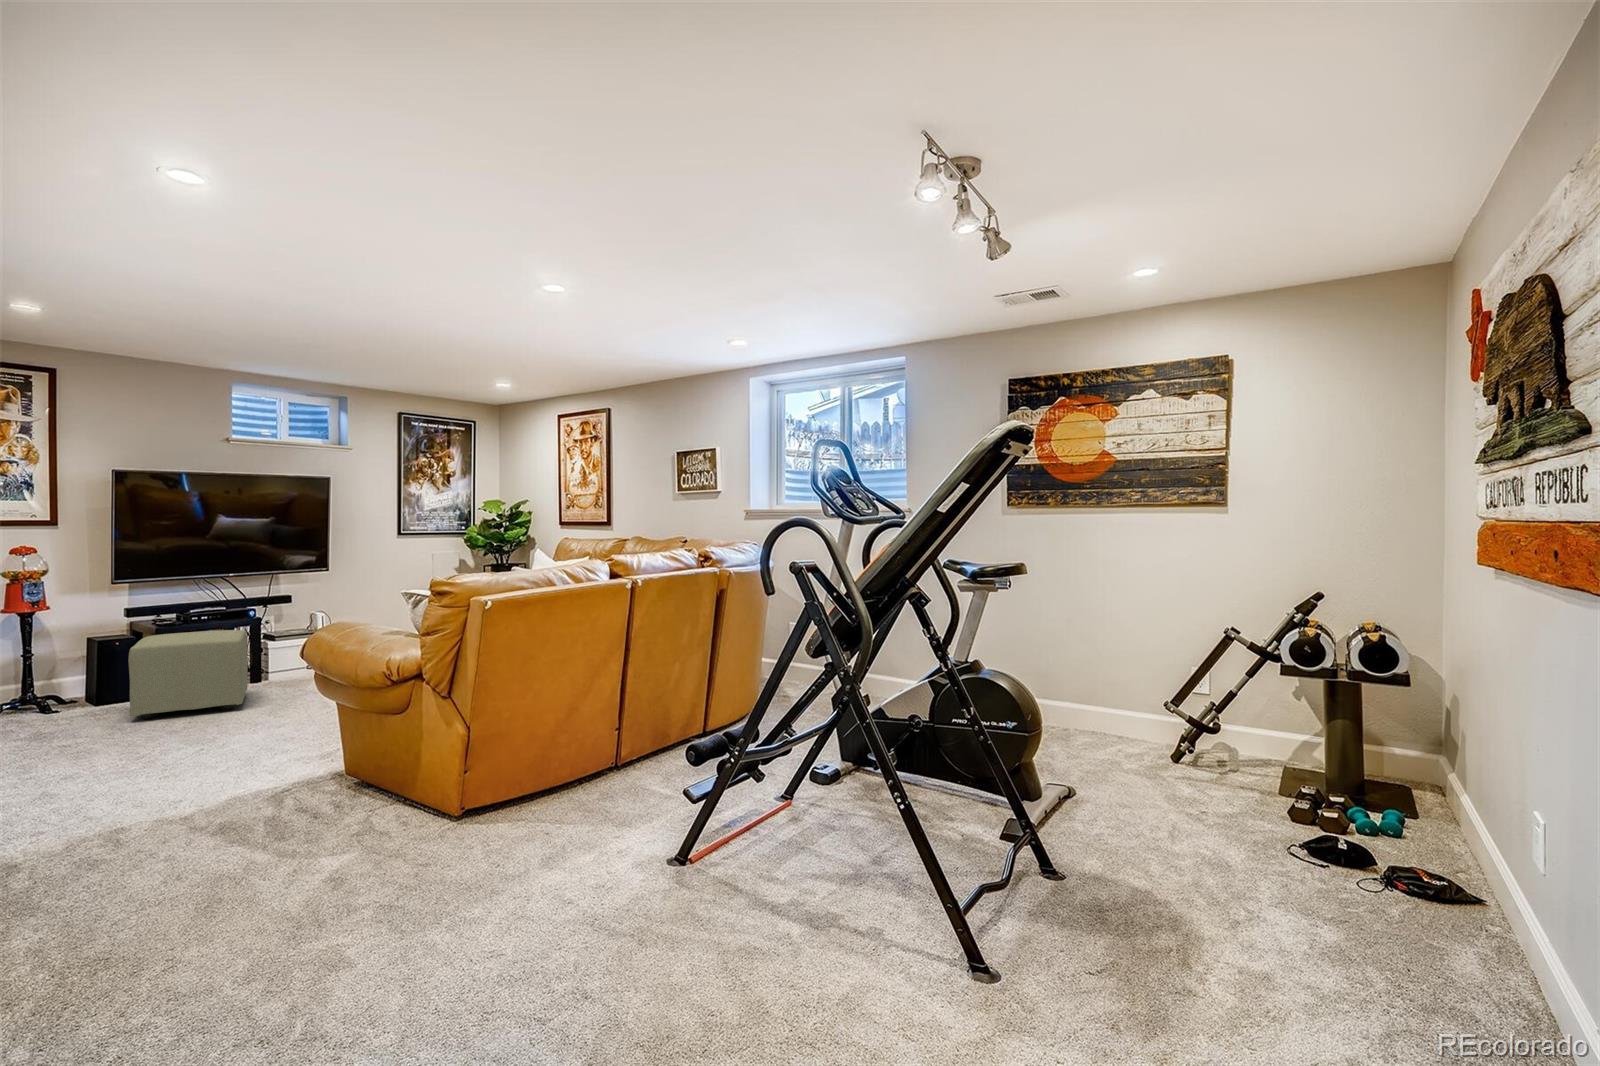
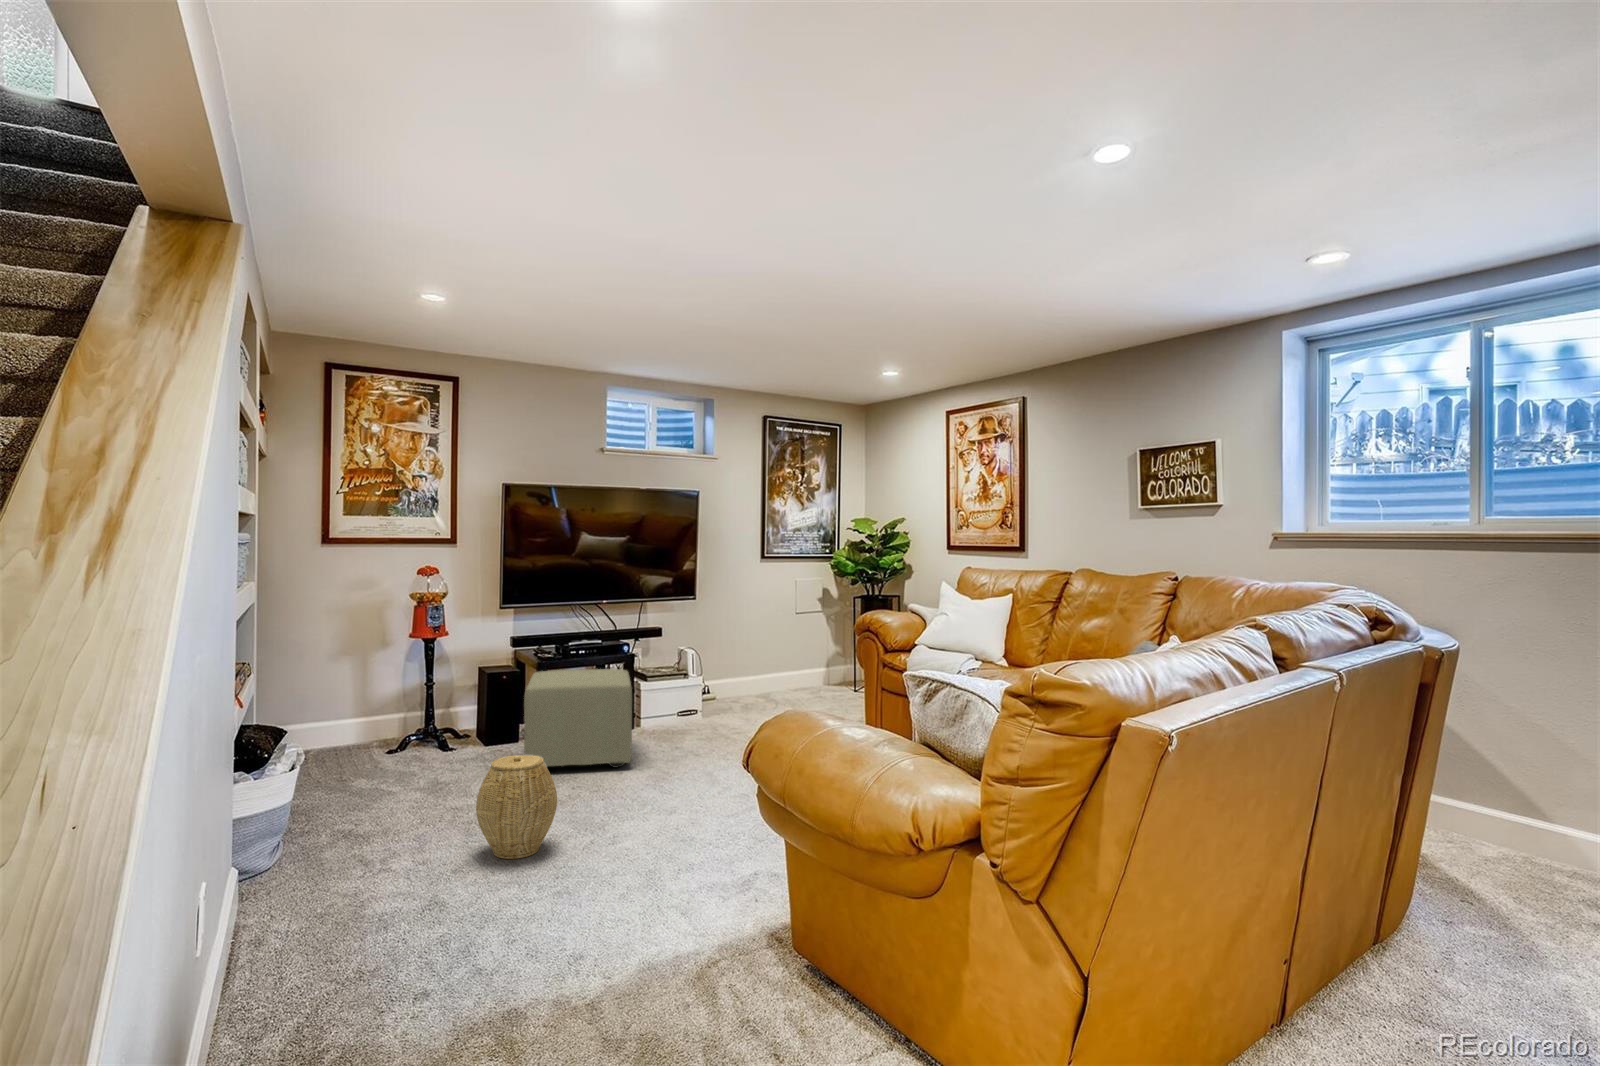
woven basket: none [62,694,146,776] -> present [476,755,557,859]

